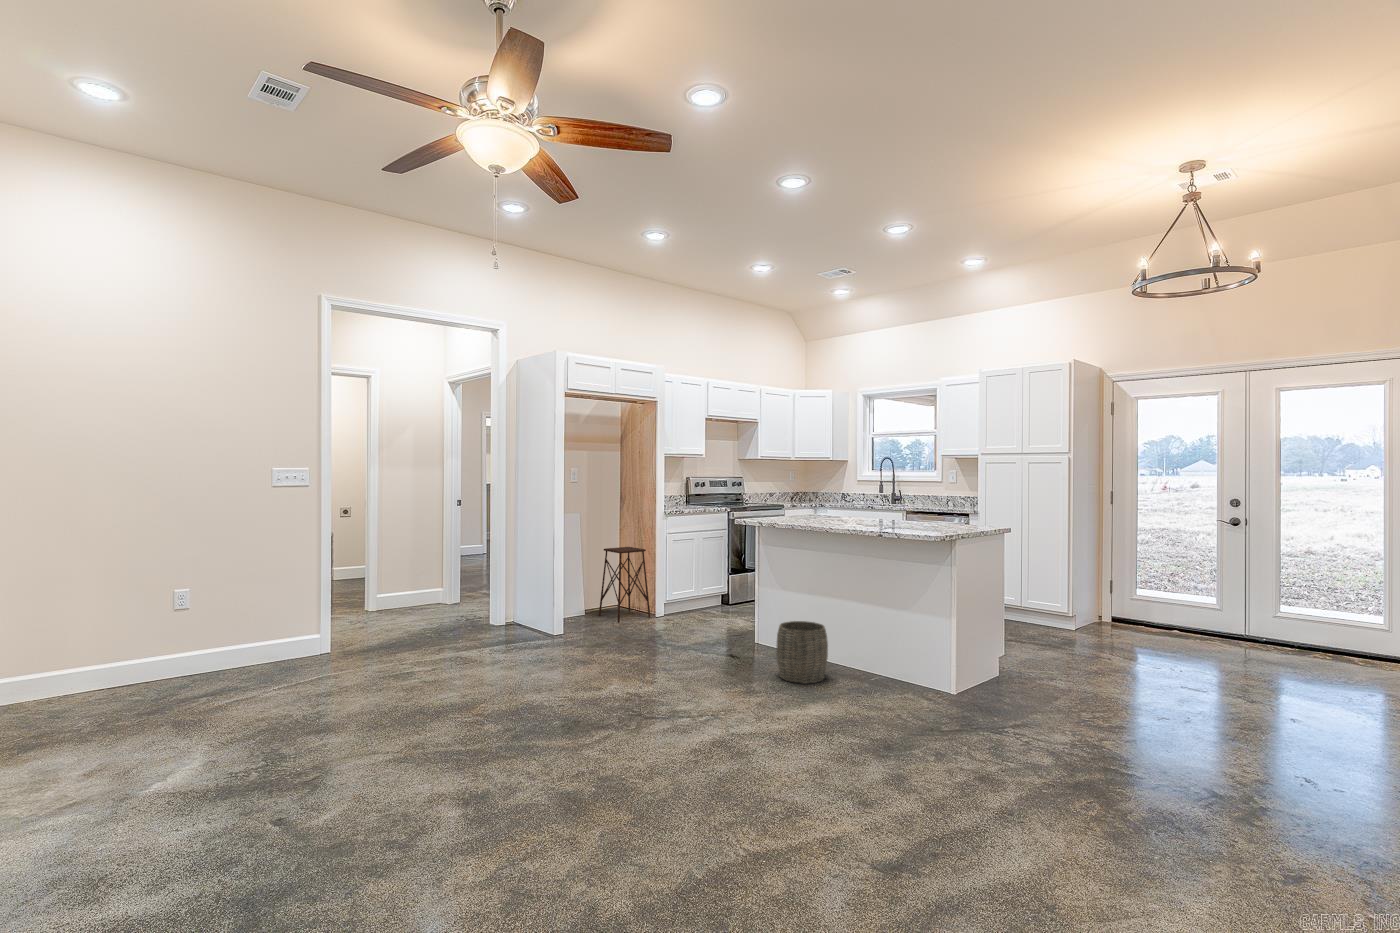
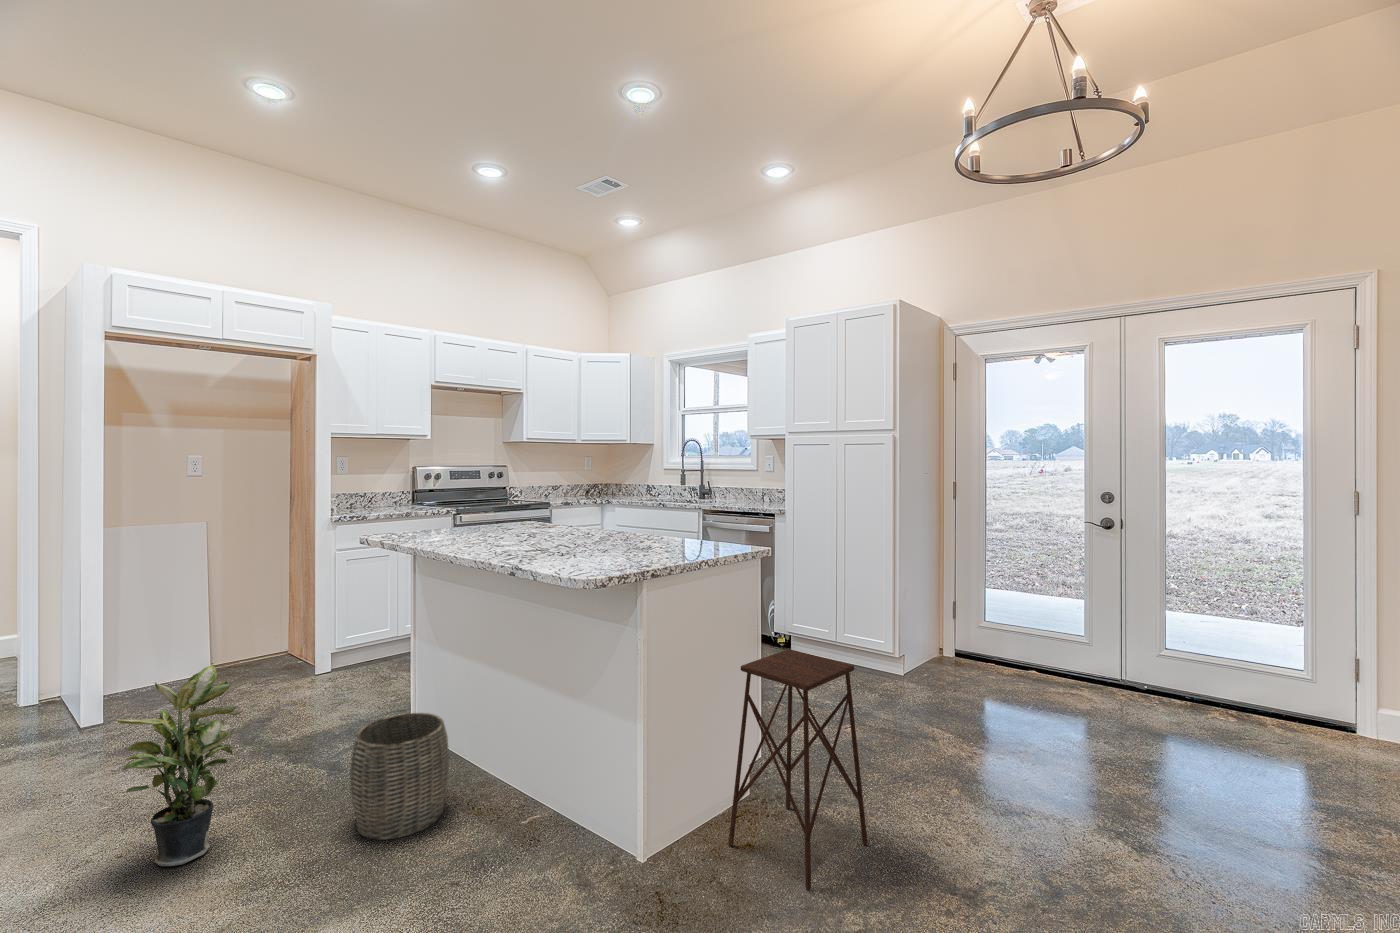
side table: present [599,547,650,622] -> present [728,649,868,890]
potted plant: none [675,584,731,687] -> present [117,665,242,867]

